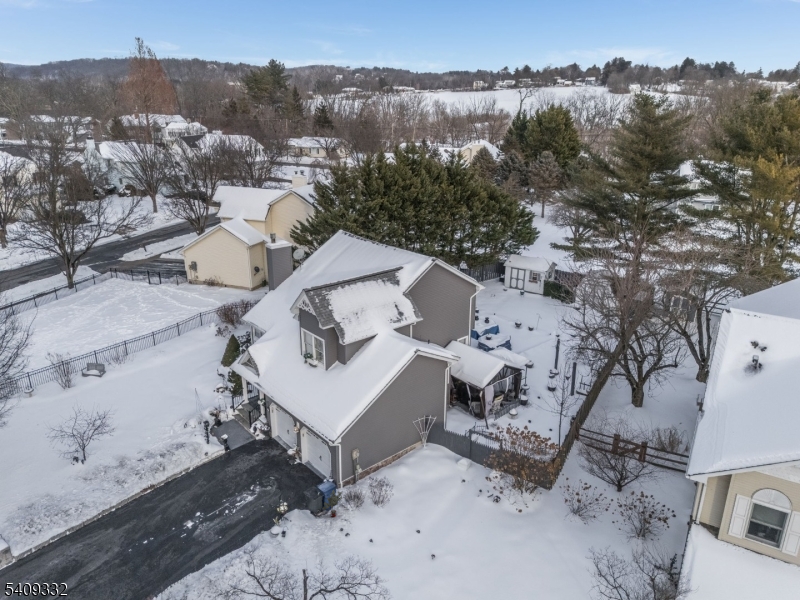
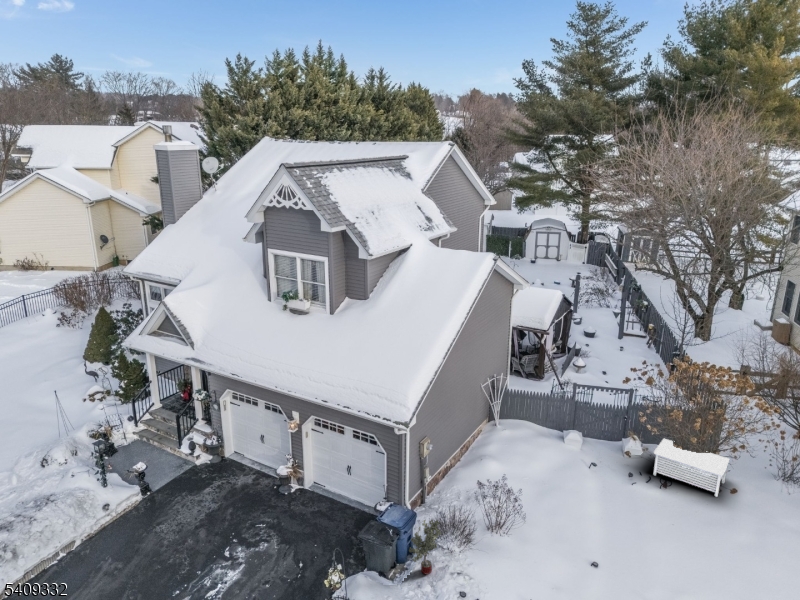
storage bench: none [488,472,528,512] -> present [654,439,730,497]

